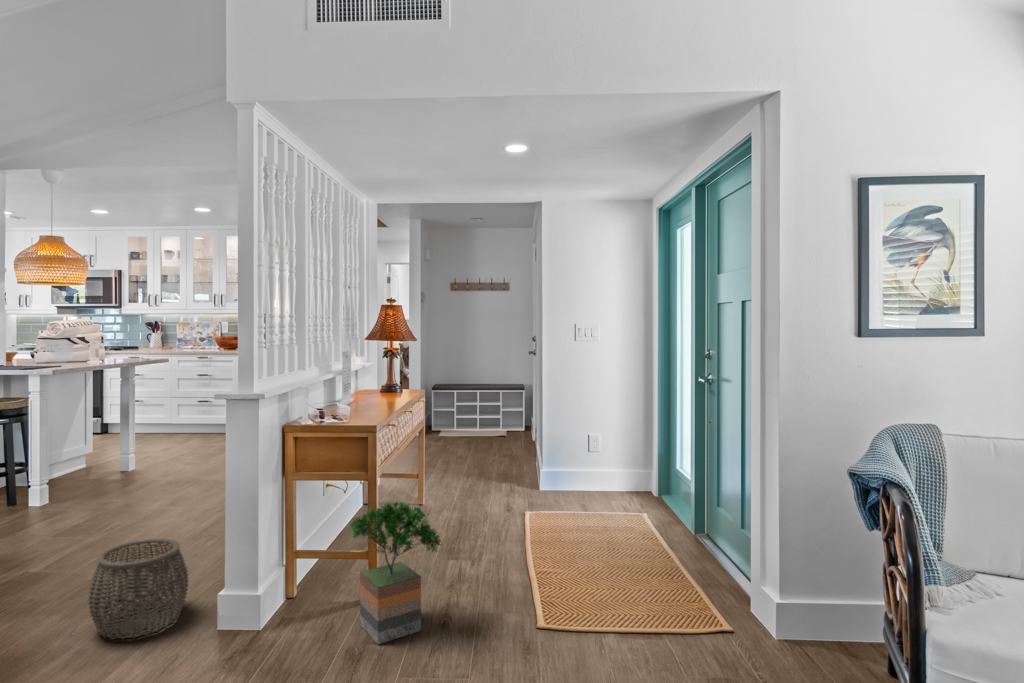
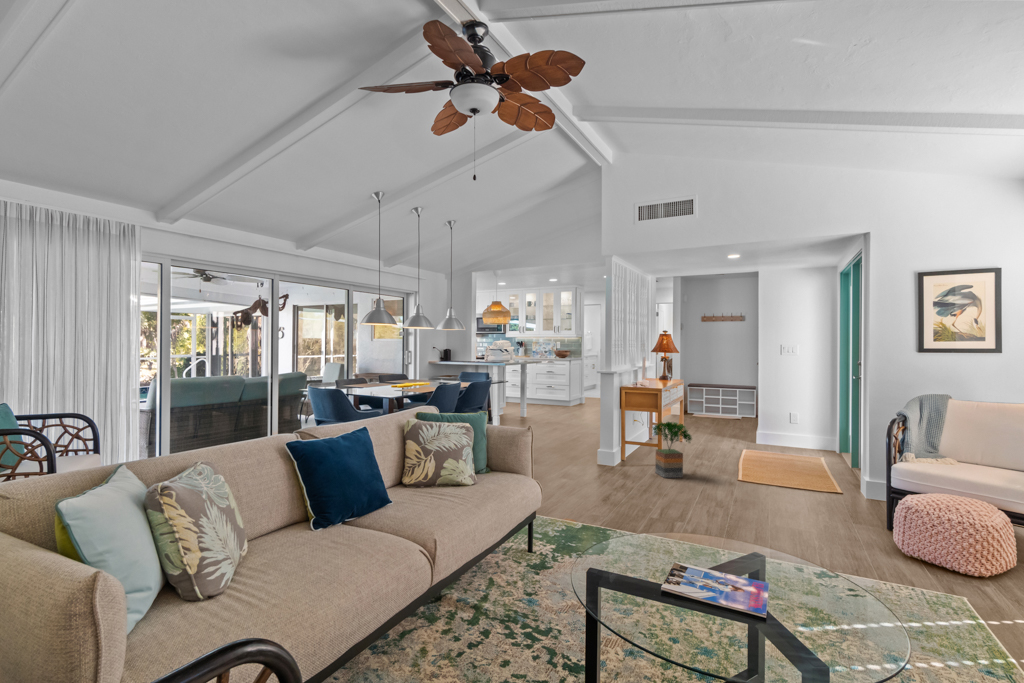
woven basket: present [88,539,188,639] -> none [549,430,584,464]

